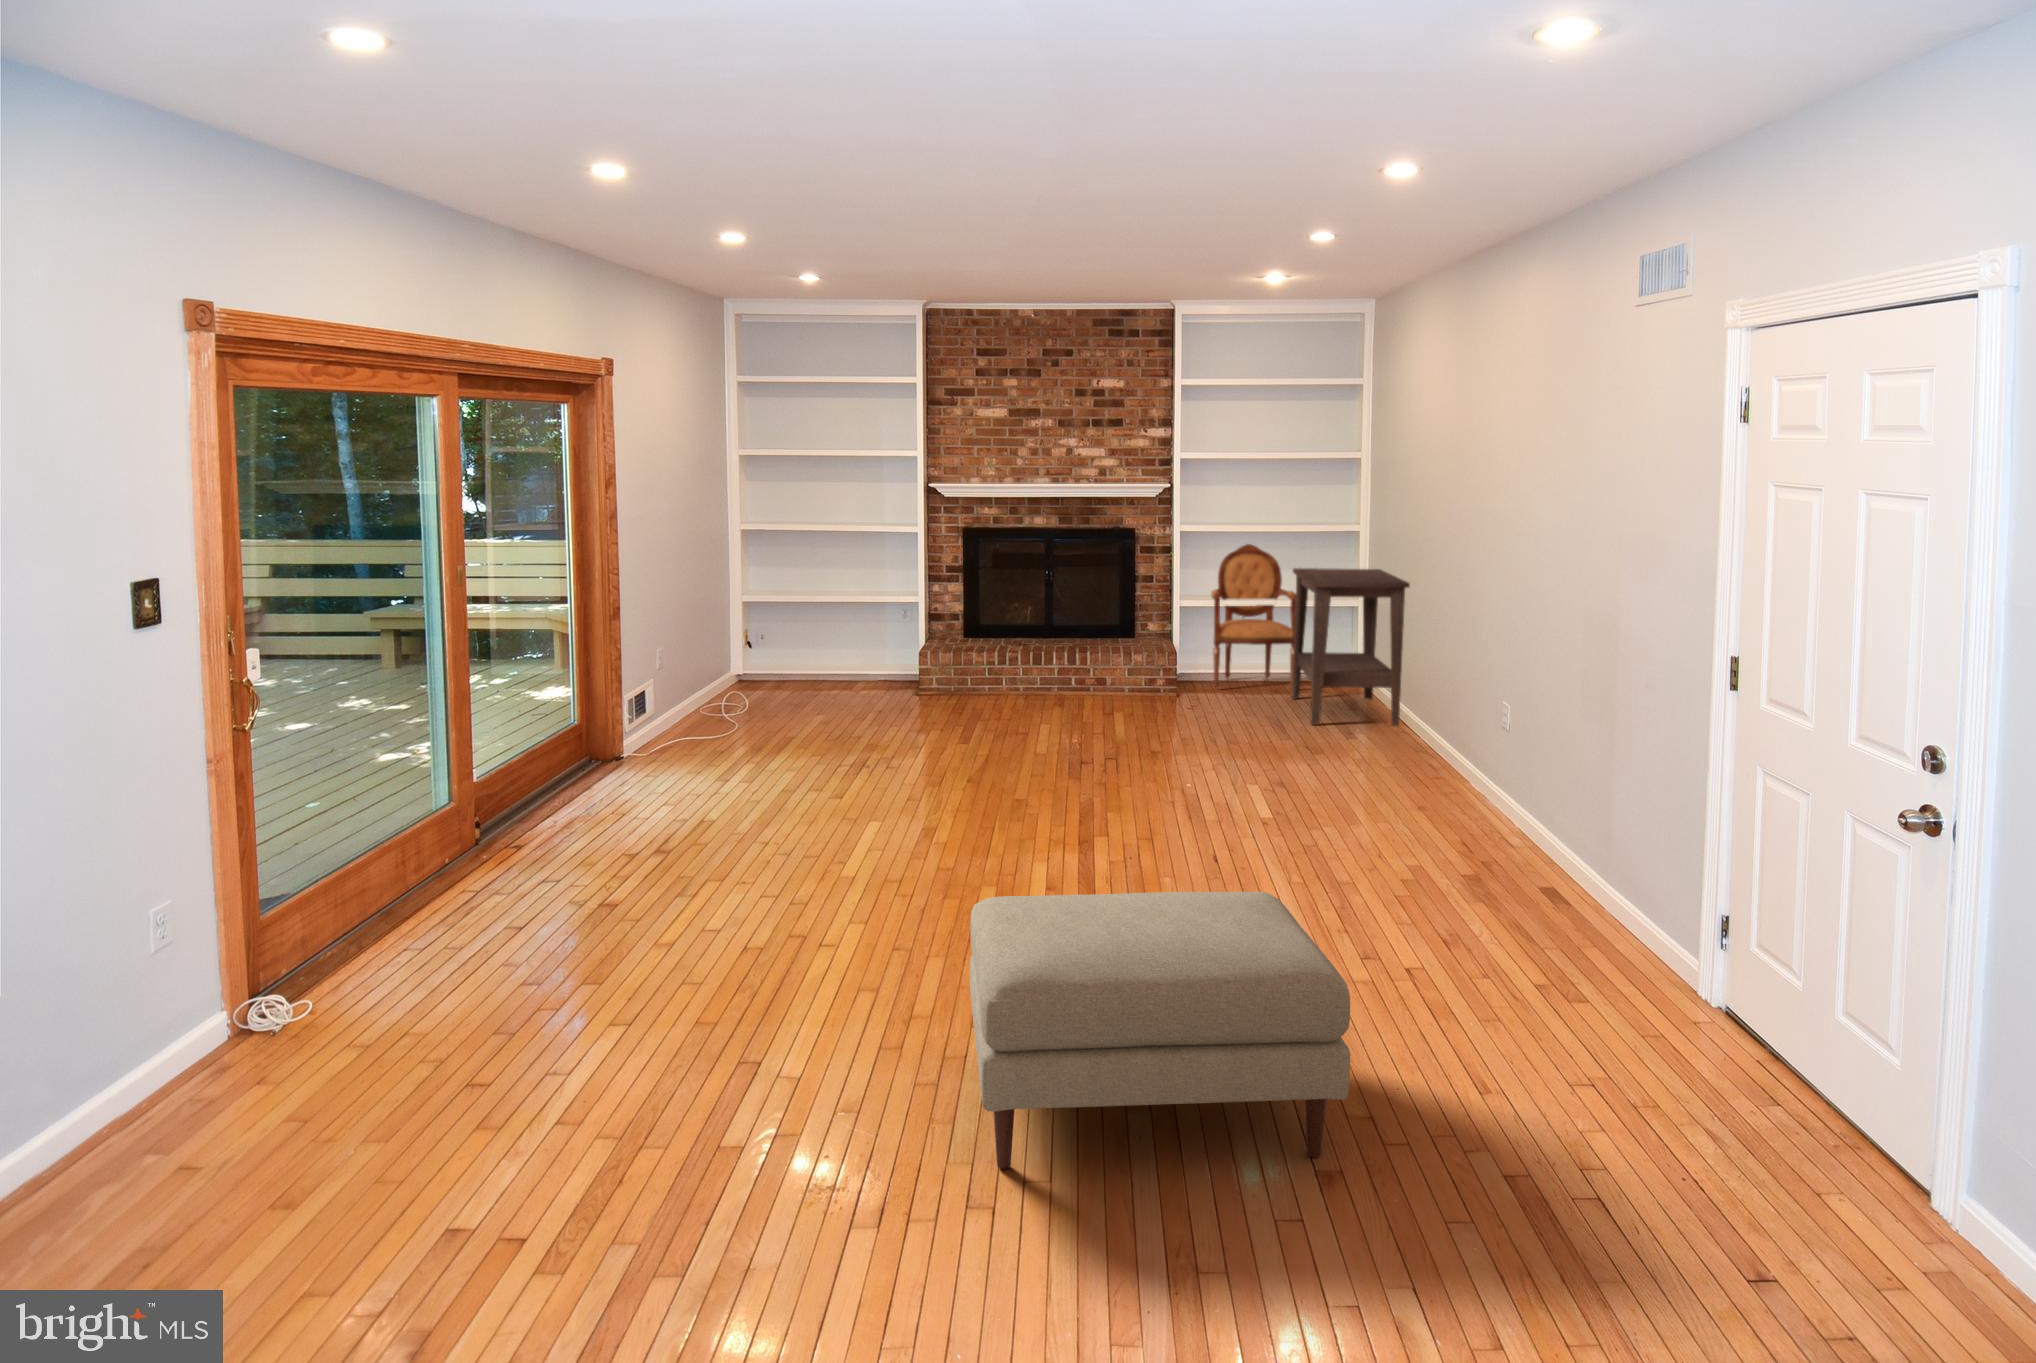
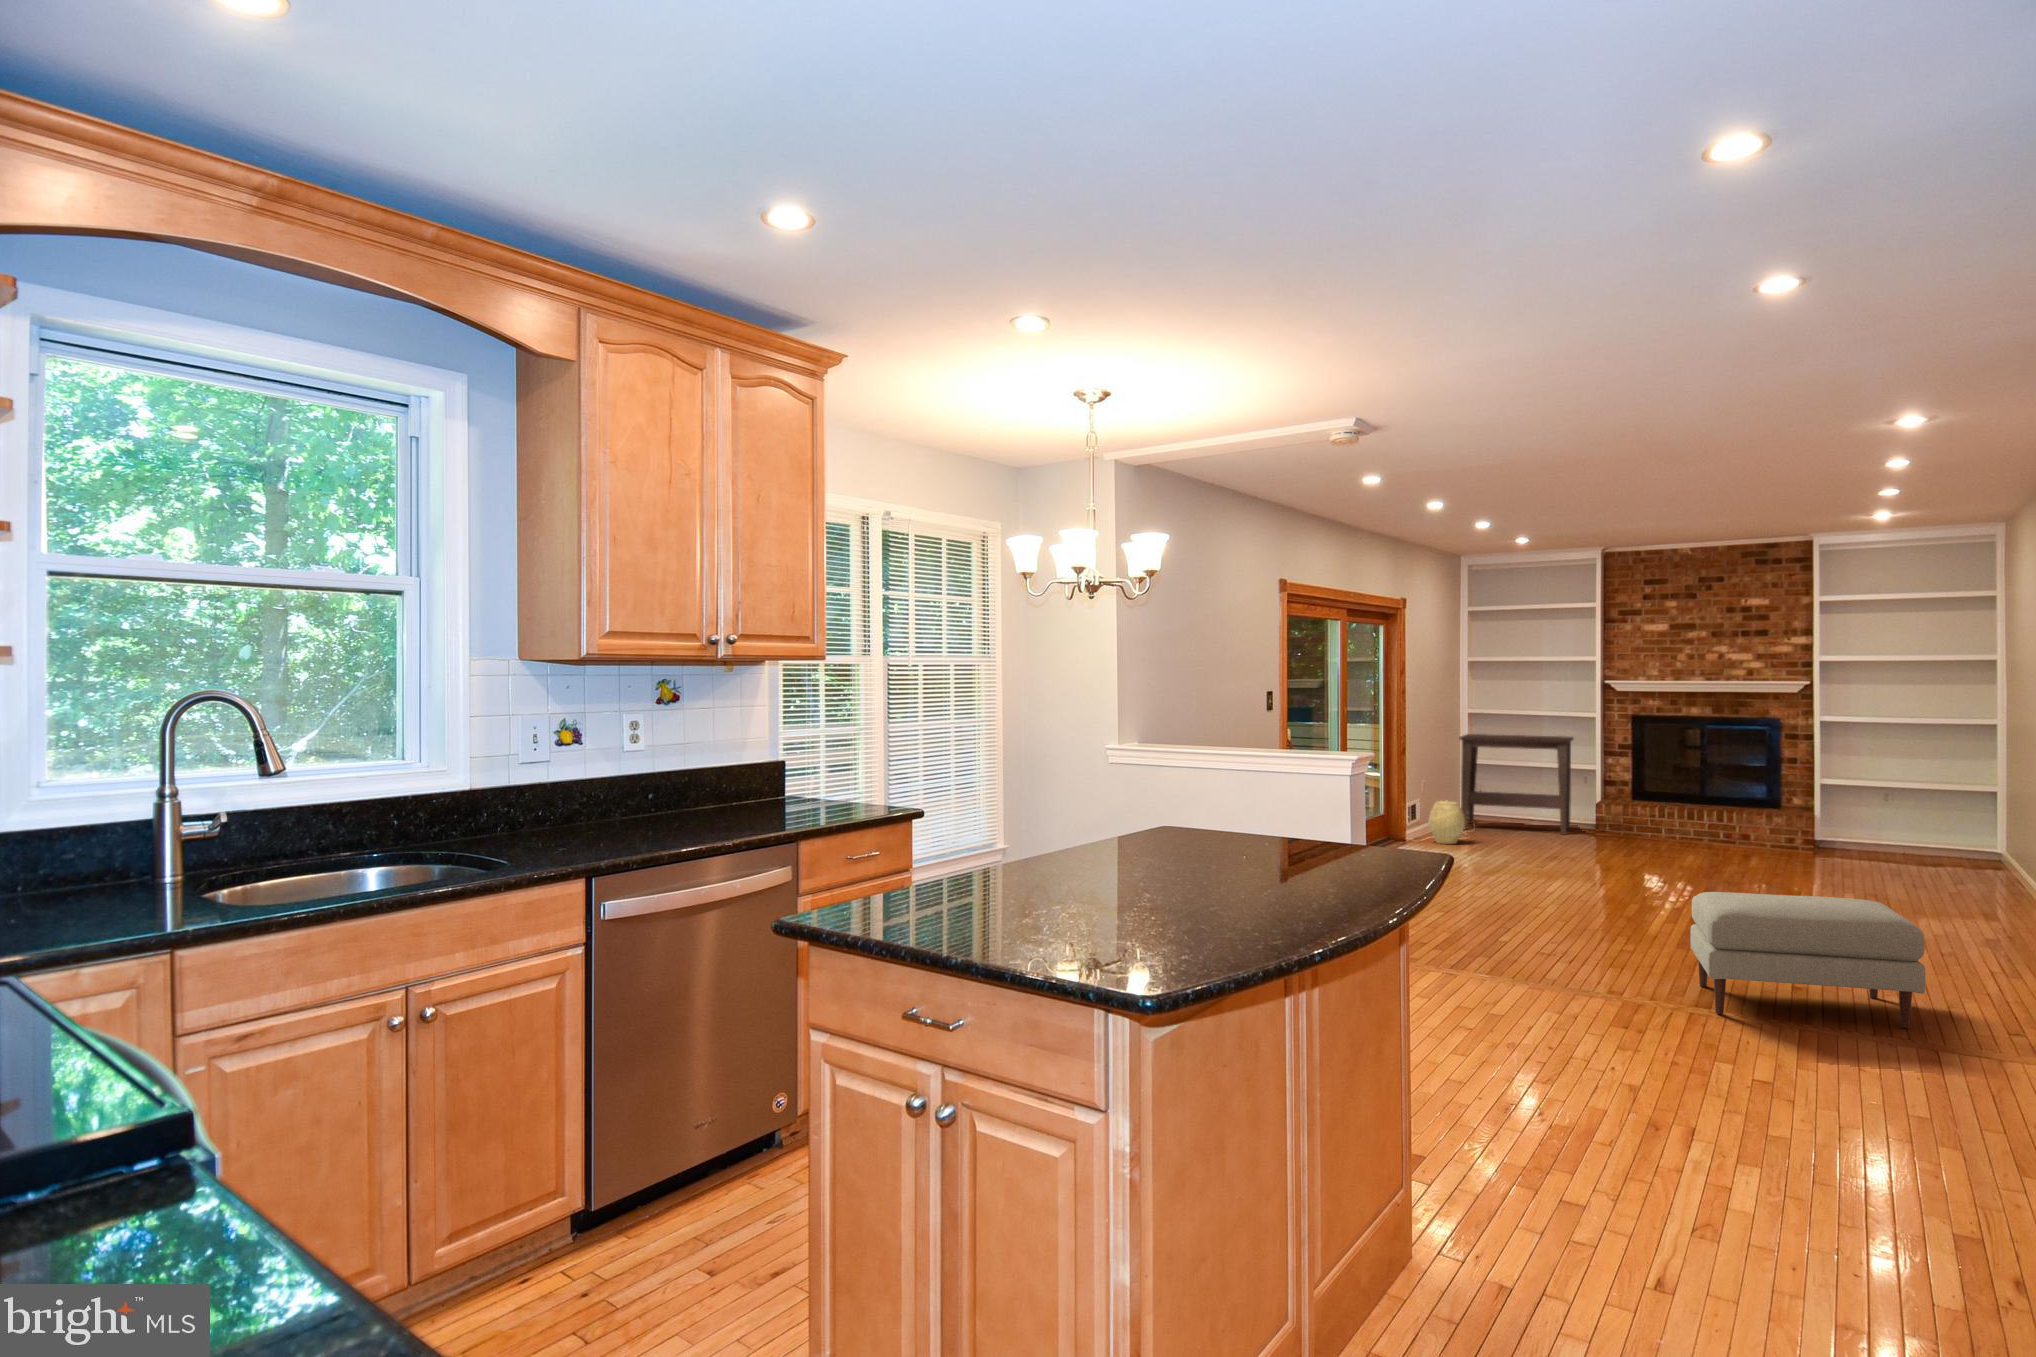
armchair: present [1211,544,1296,689] -> none [1850,732,1932,852]
side table: present [1292,568,1410,726] -> present [1459,734,1574,834]
woven basket: none [690,659,740,721] -> present [1429,801,1465,844]

